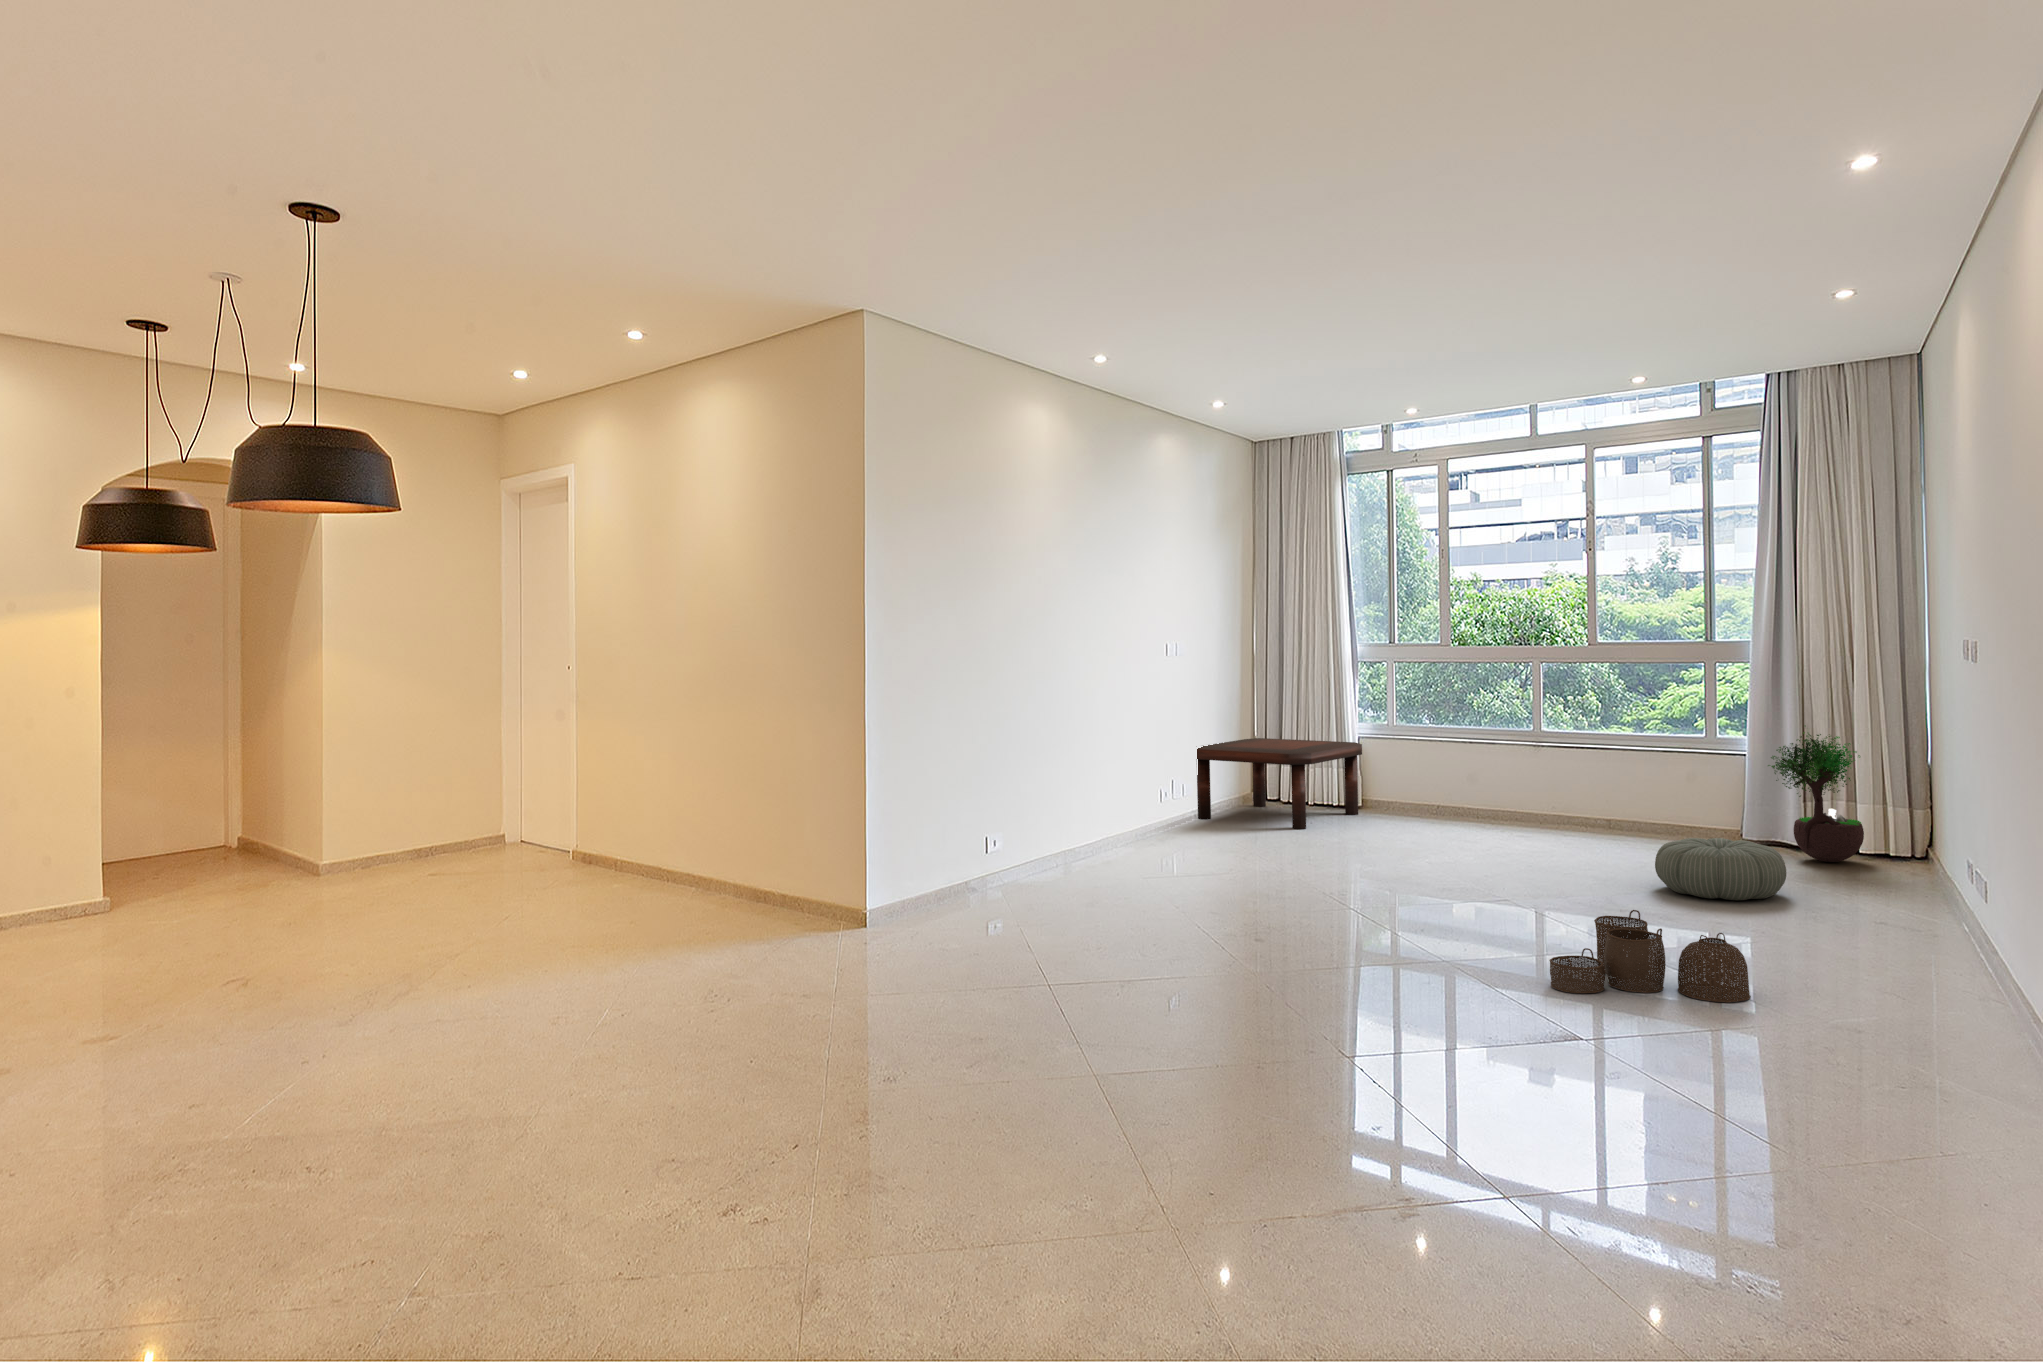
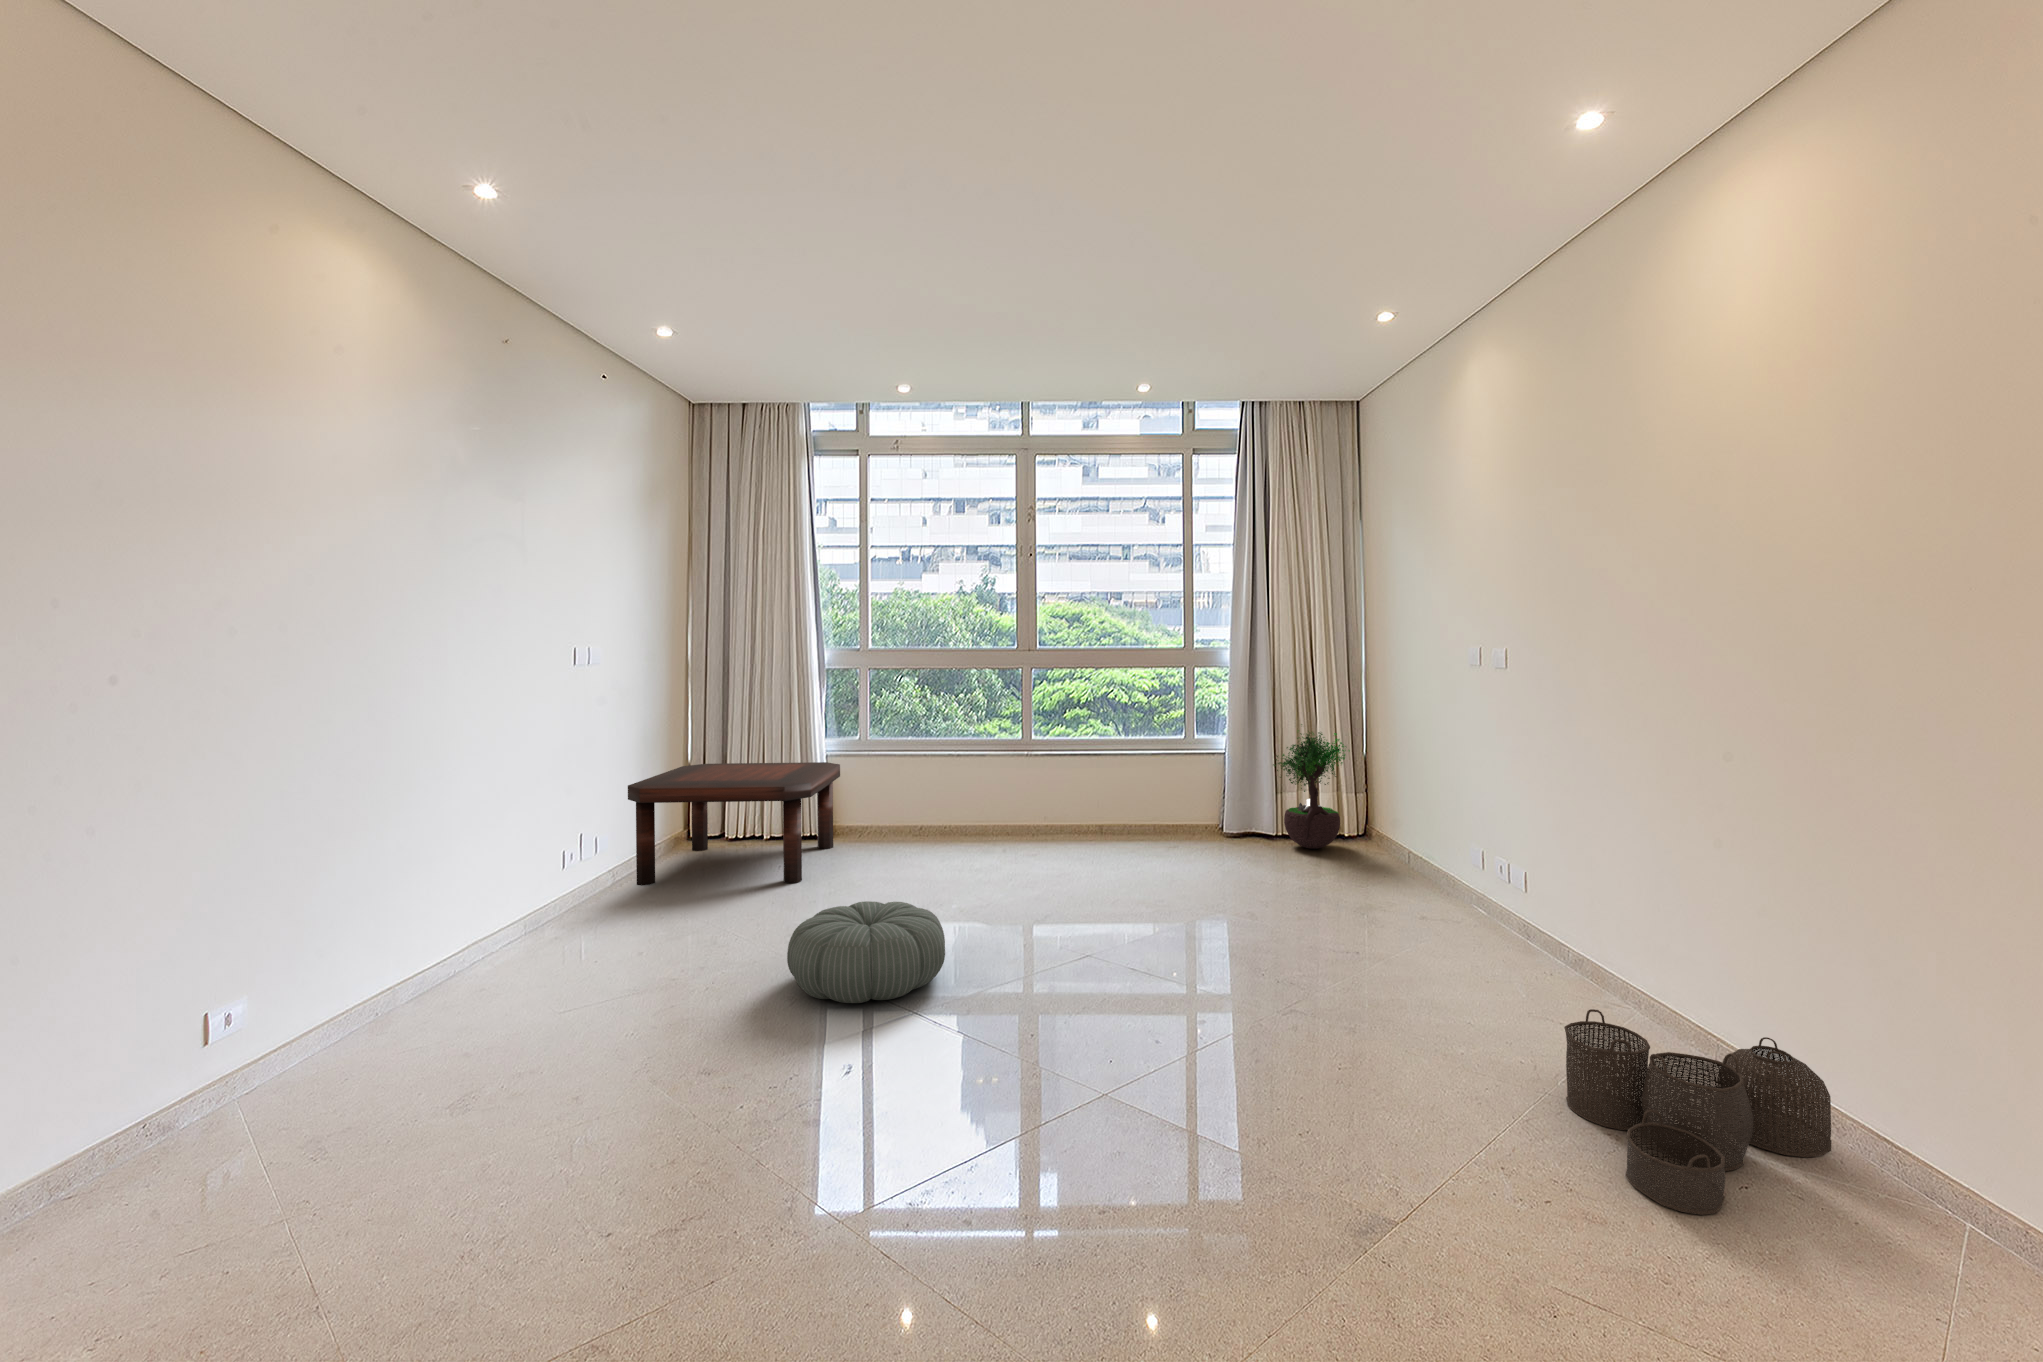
pouf: present [1655,838,1786,900] -> present [787,901,945,1003]

